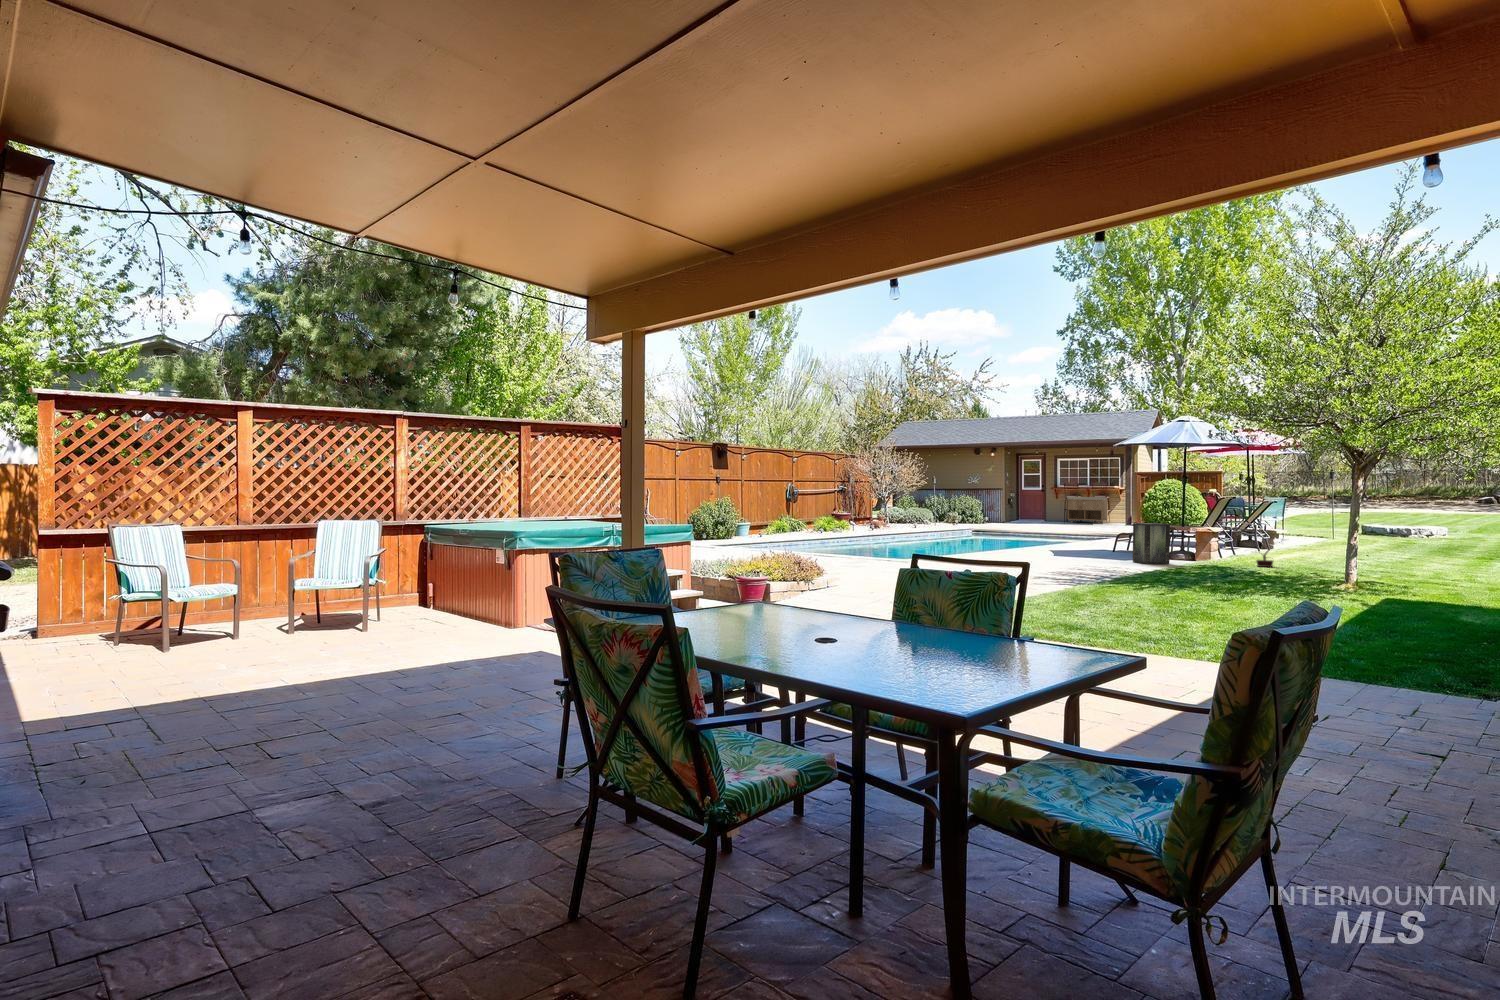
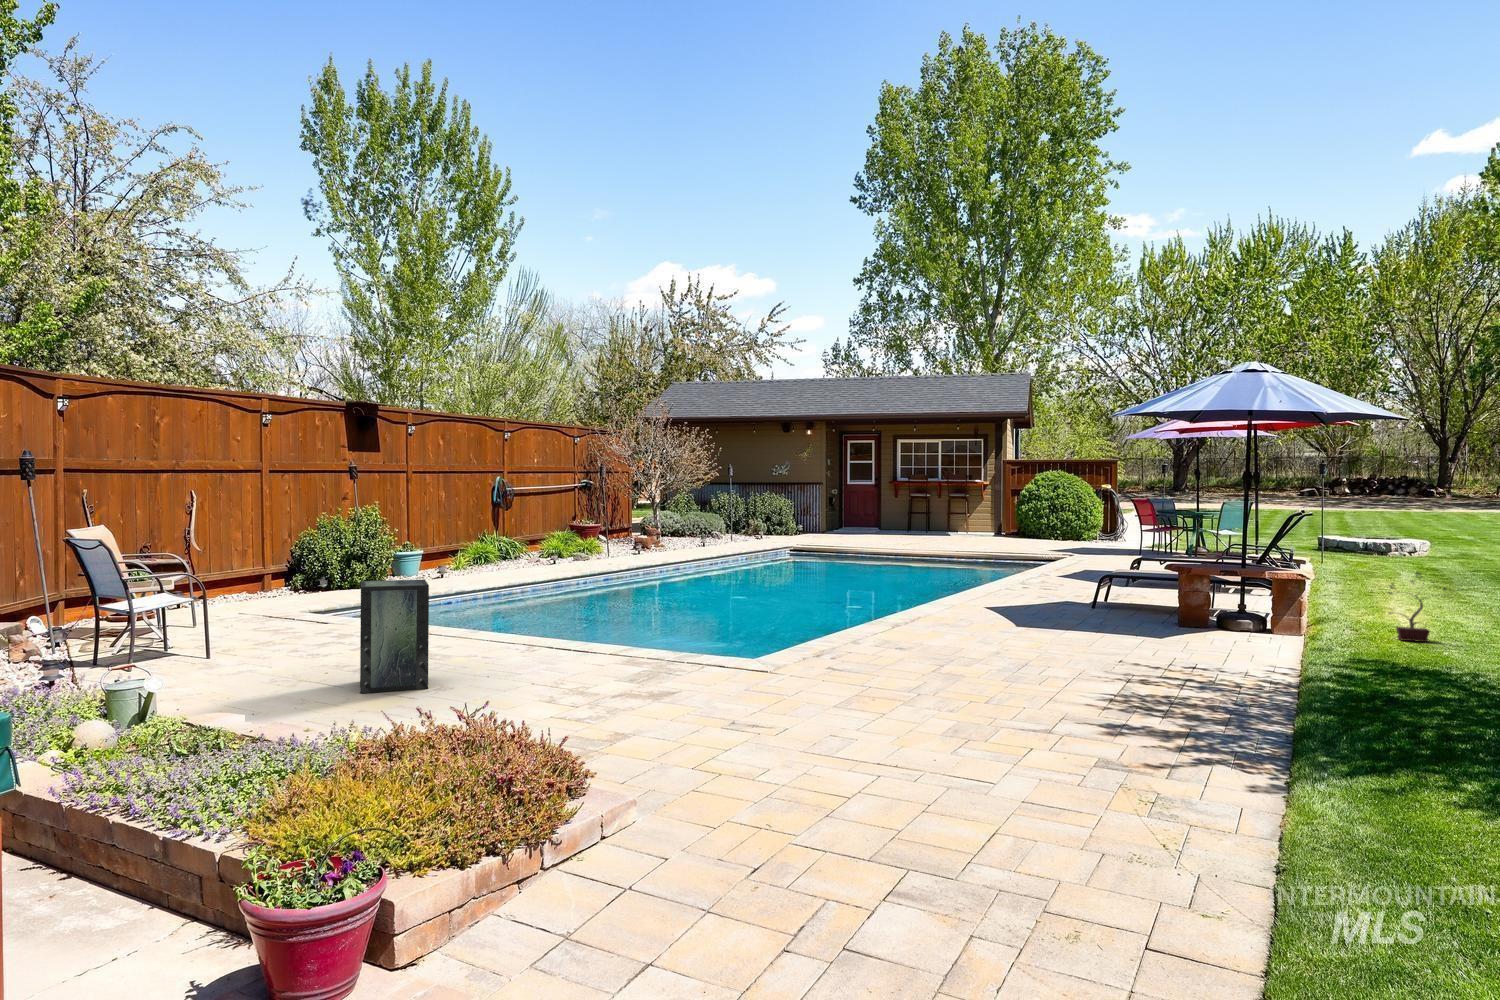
storage bench: present [1067,497,1107,523] -> none [915,495,967,533]
storage box: present [1133,523,1170,564] -> present [360,580,429,693]

